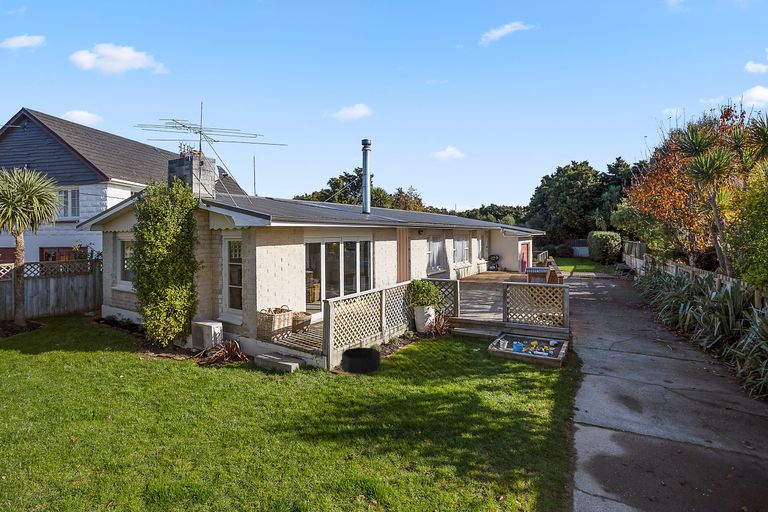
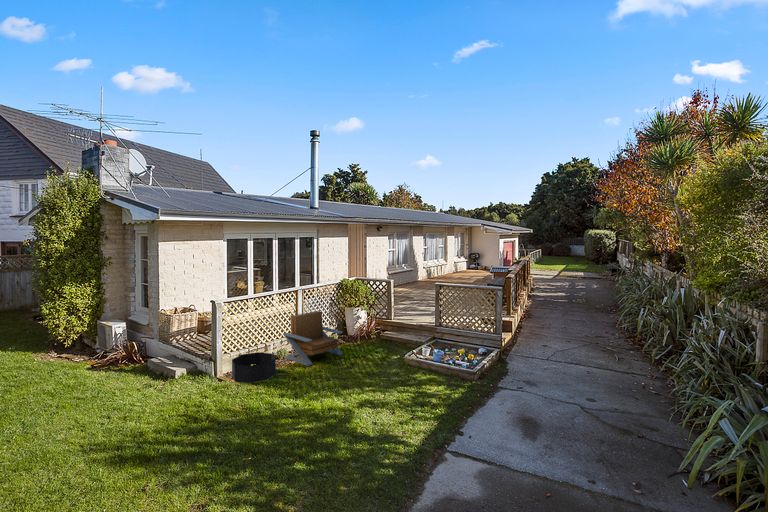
lounge chair: none [374,310,426,359] -> present [283,311,343,366]

